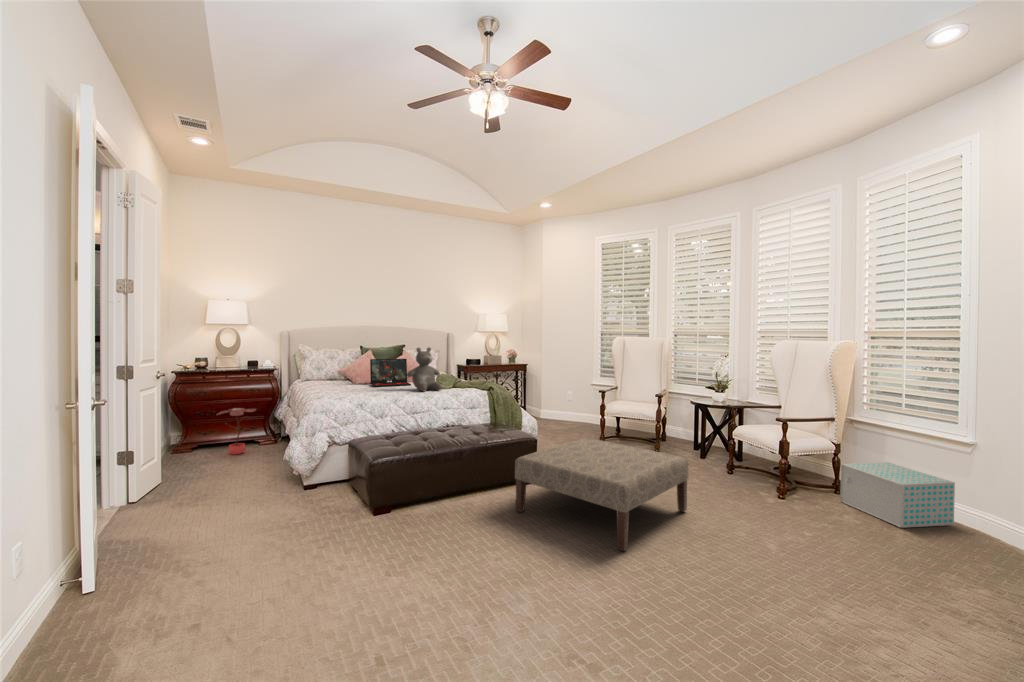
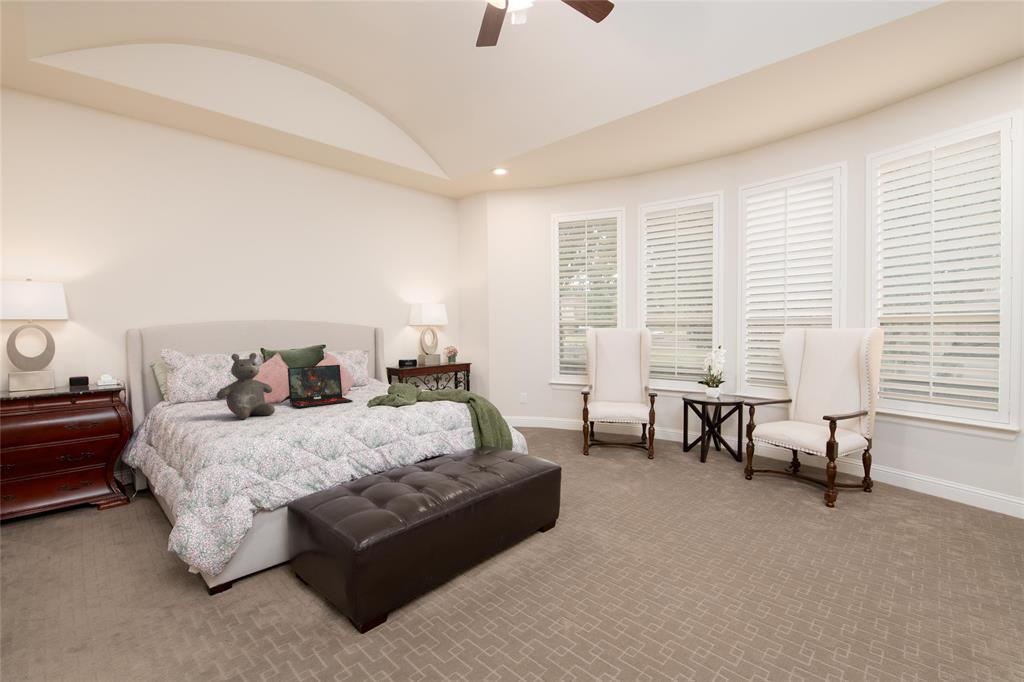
teddy bear: present [407,347,442,391] -> present [216,353,275,419]
potted plant: present [217,408,256,455] -> none [13,456,93,535]
ottoman: present [515,438,688,551] -> none [566,458,771,632]
storage box: present [840,462,955,528] -> none [881,455,1004,530]

